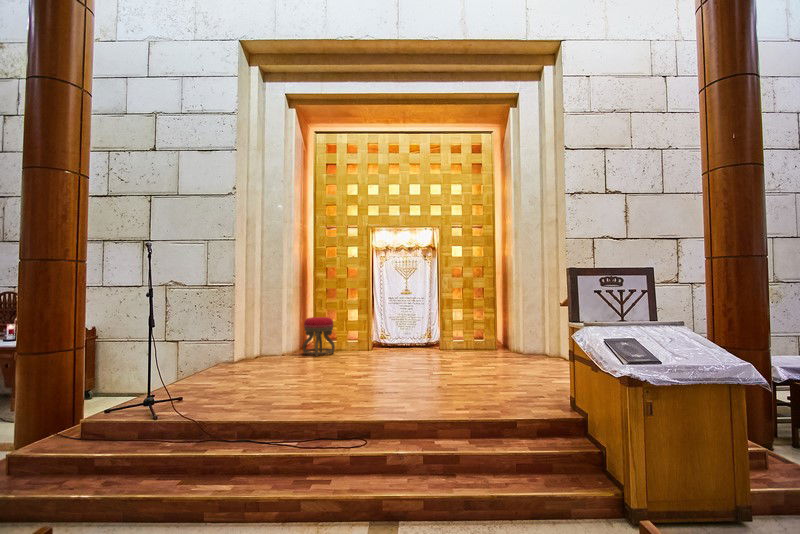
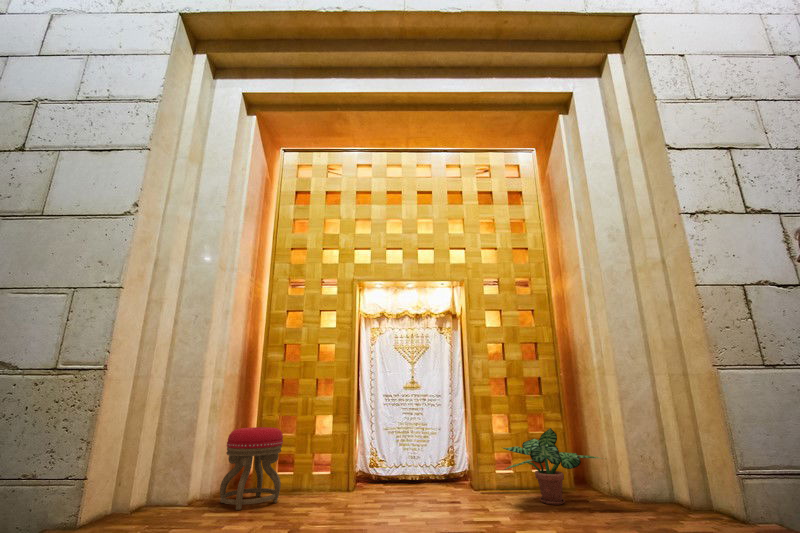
potted plant: none [453,317,507,354] -> present [503,428,600,505]

